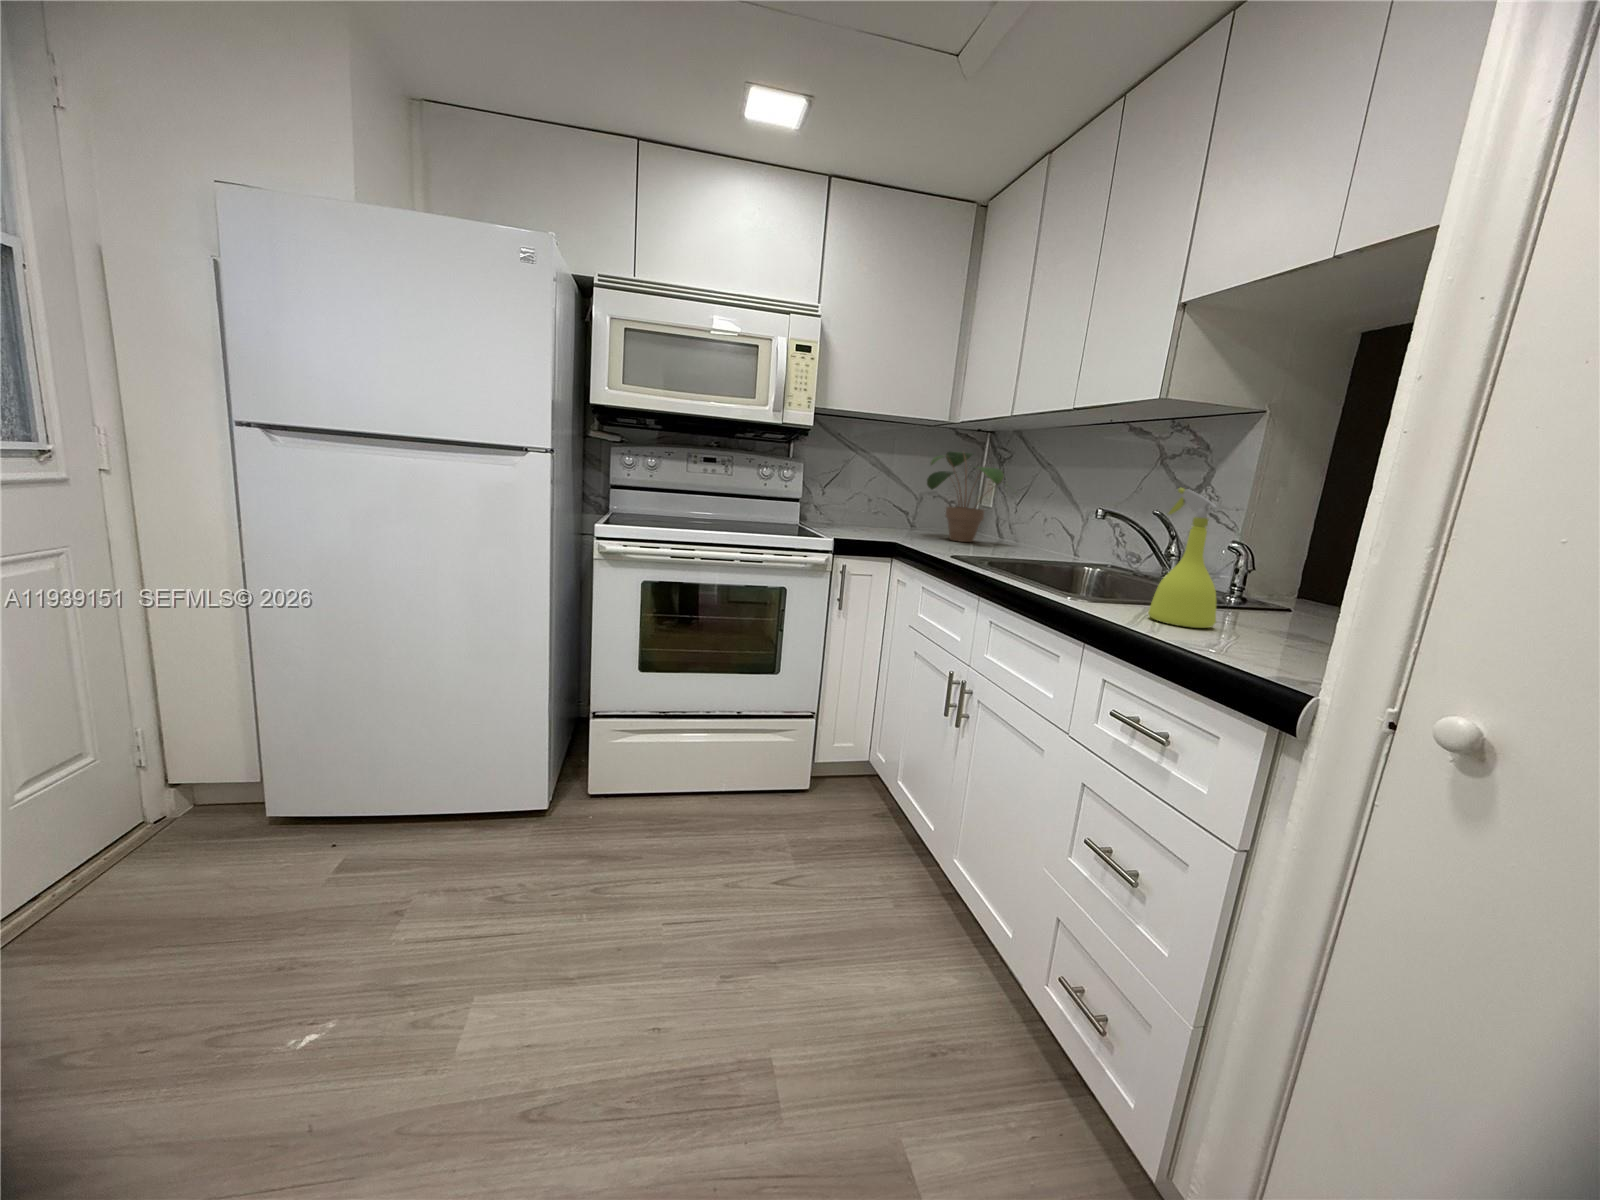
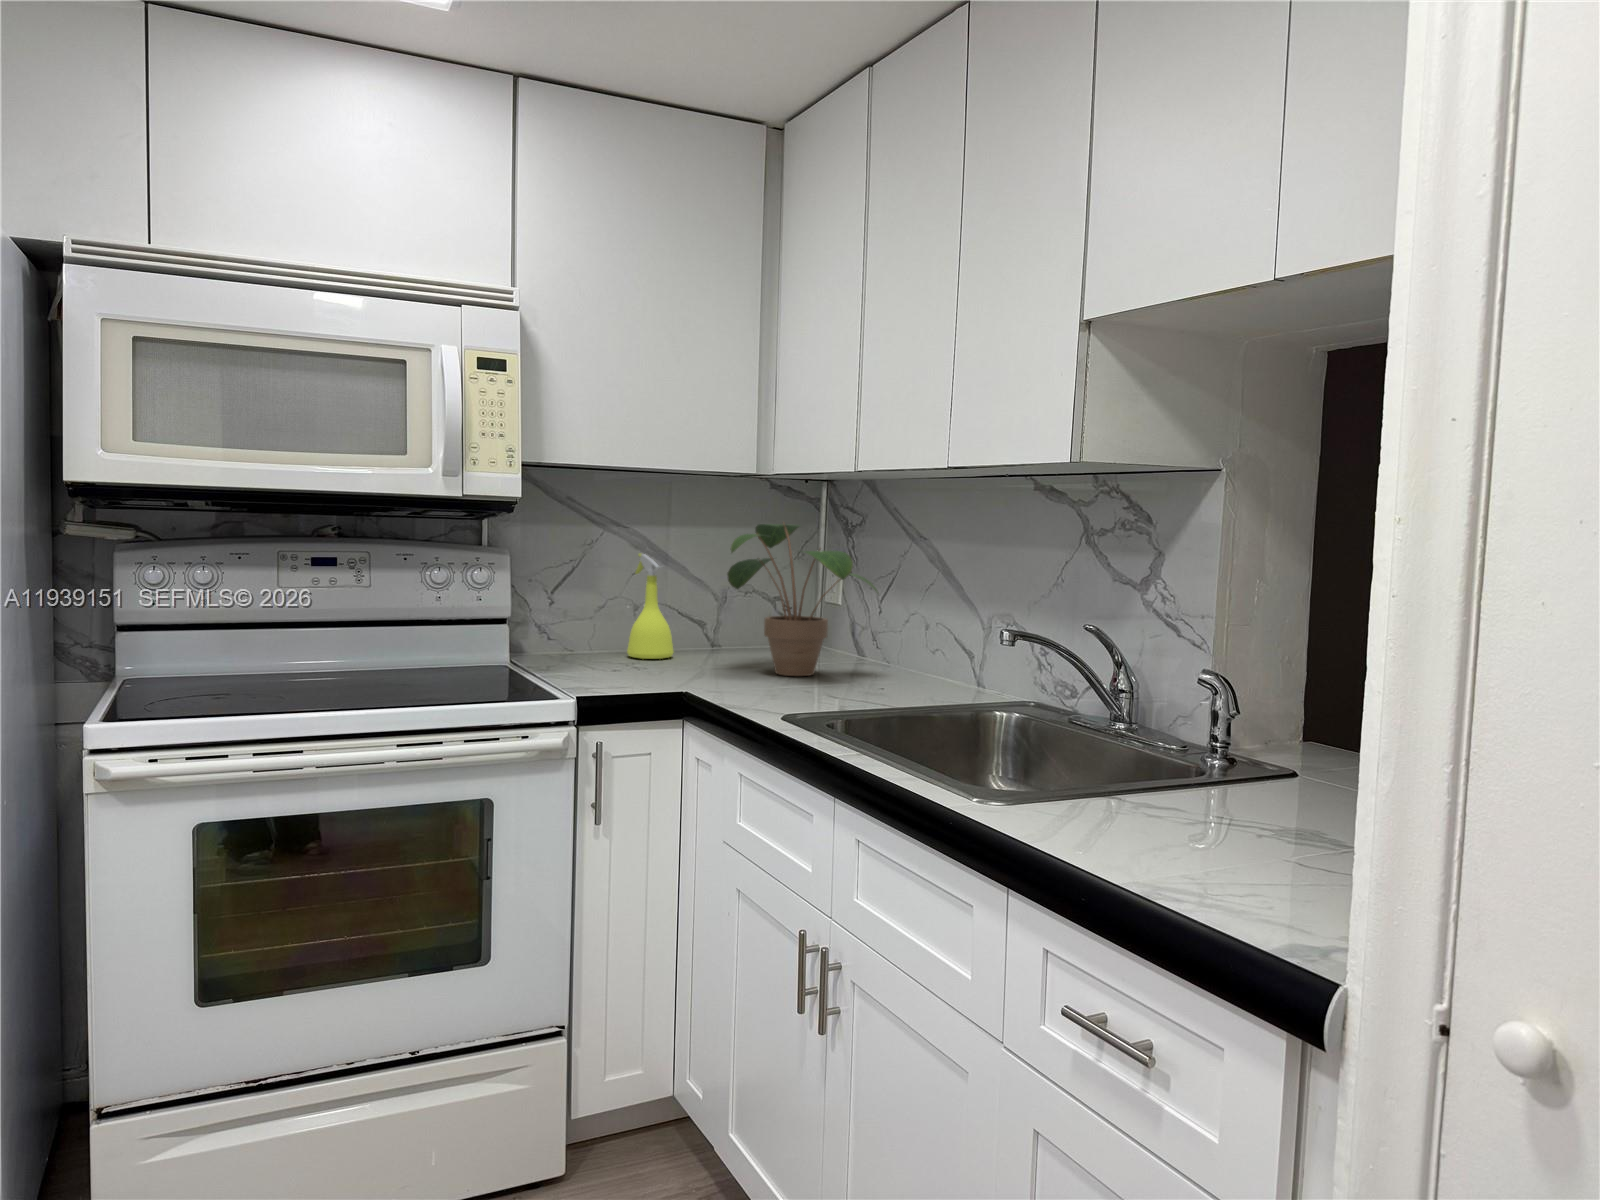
spray bottle: present [1148,488,1225,628] -> present [627,553,673,659]

